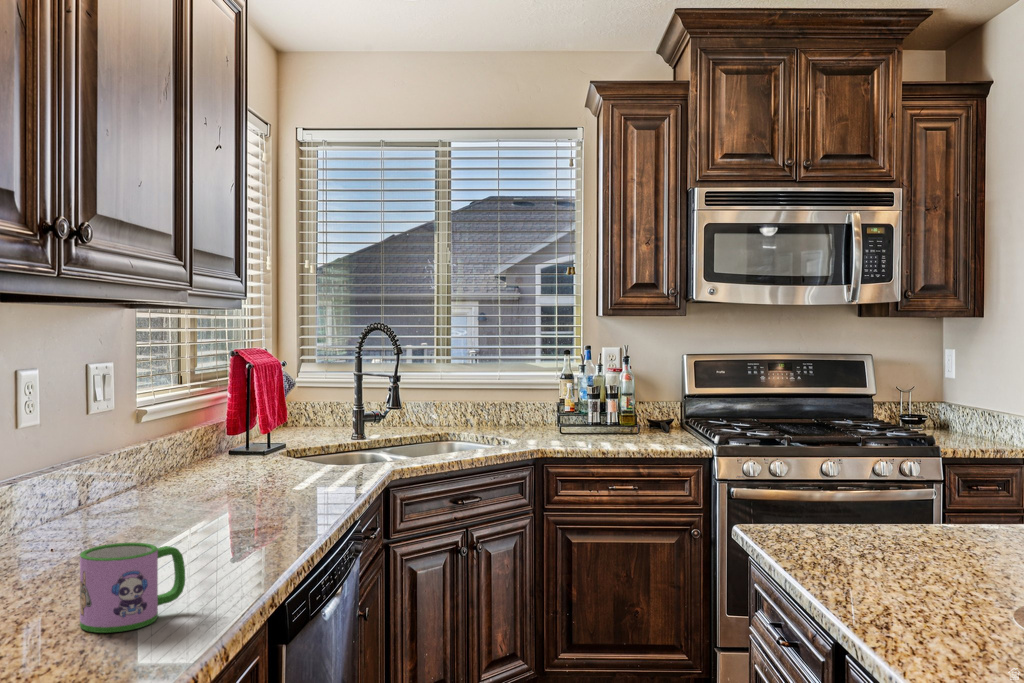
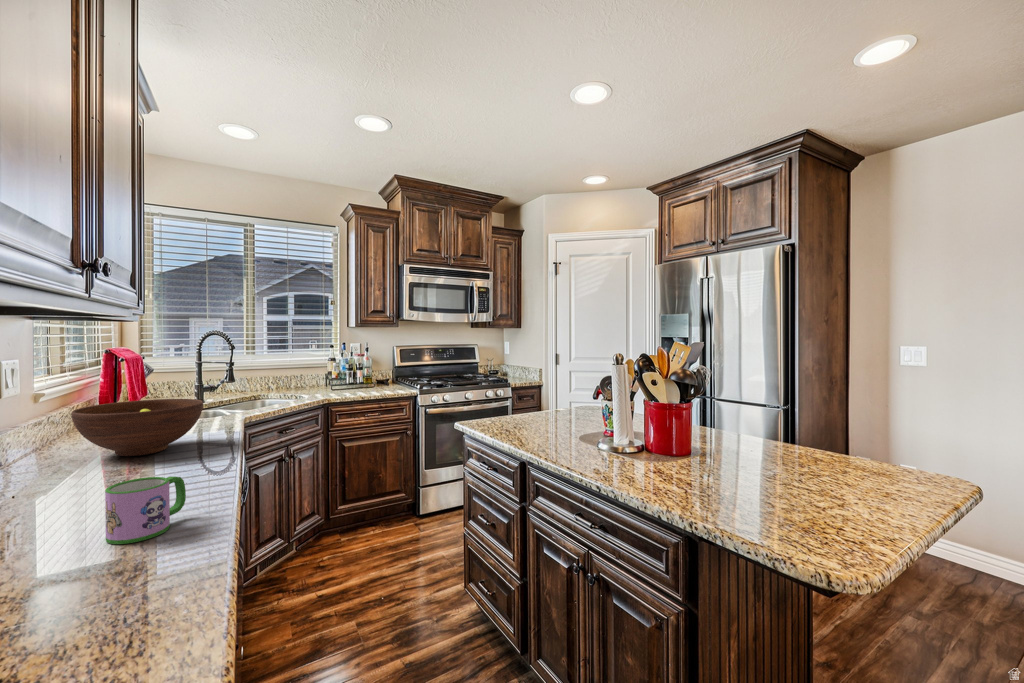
fruit bowl: none [141,431,300,513] -> present [71,399,203,456]

